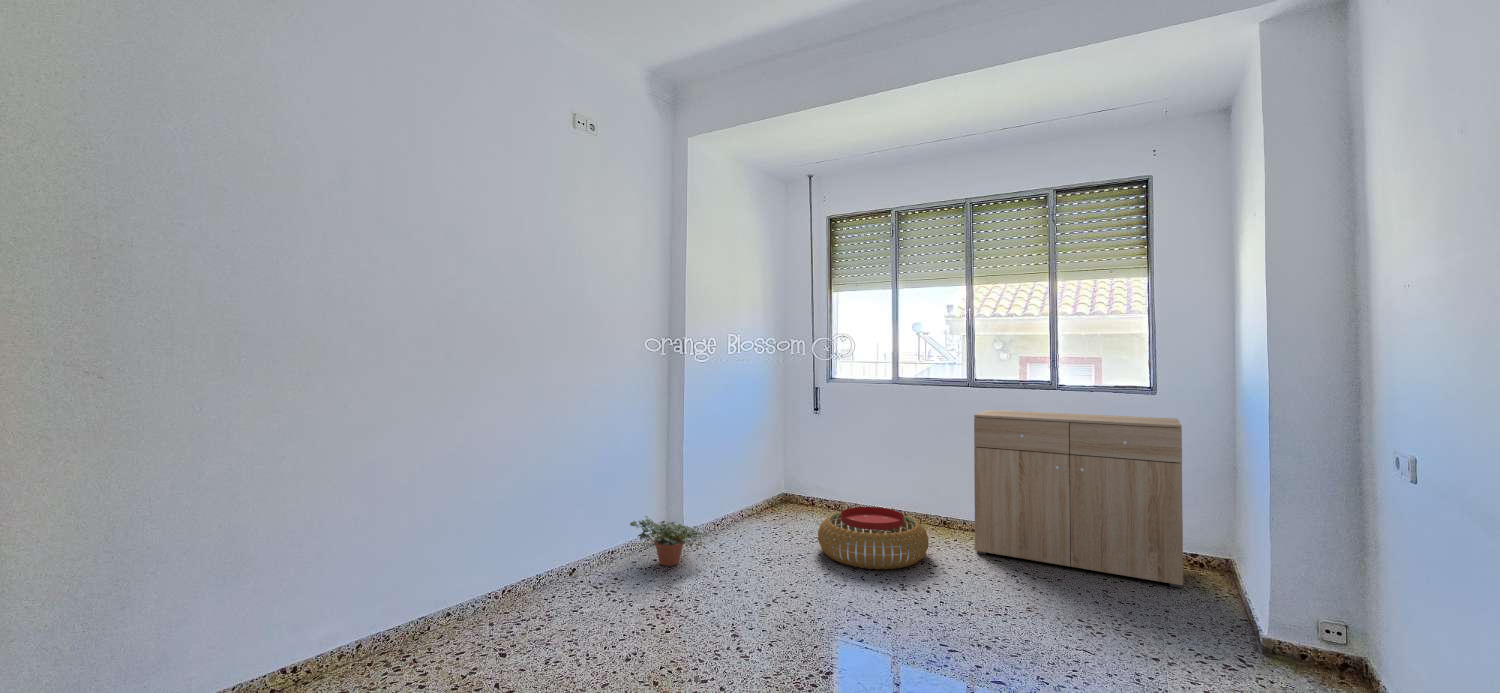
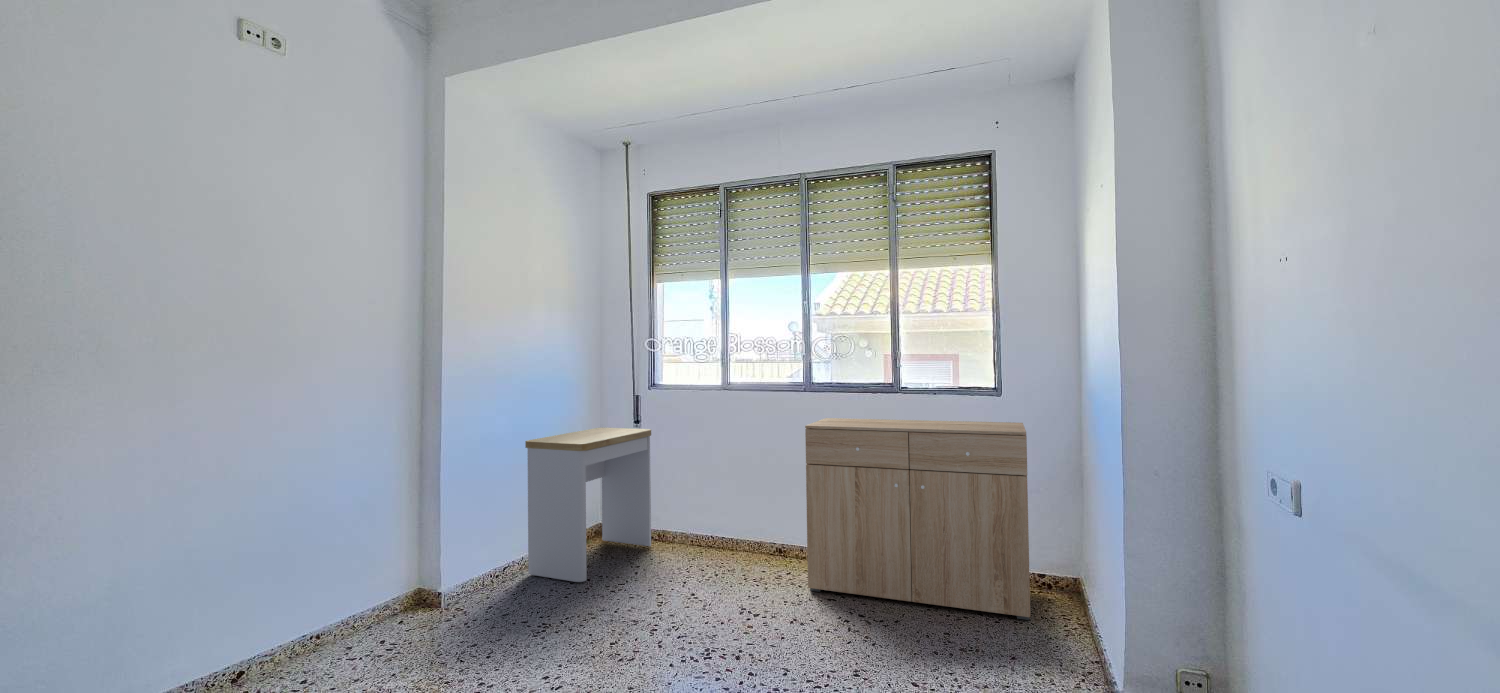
desk: none [737,413,830,534] -> present [525,427,651,582]
pouf: present [818,507,929,569] -> none [616,543,752,627]
potted plant: present [630,516,710,566] -> none [338,580,466,649]

